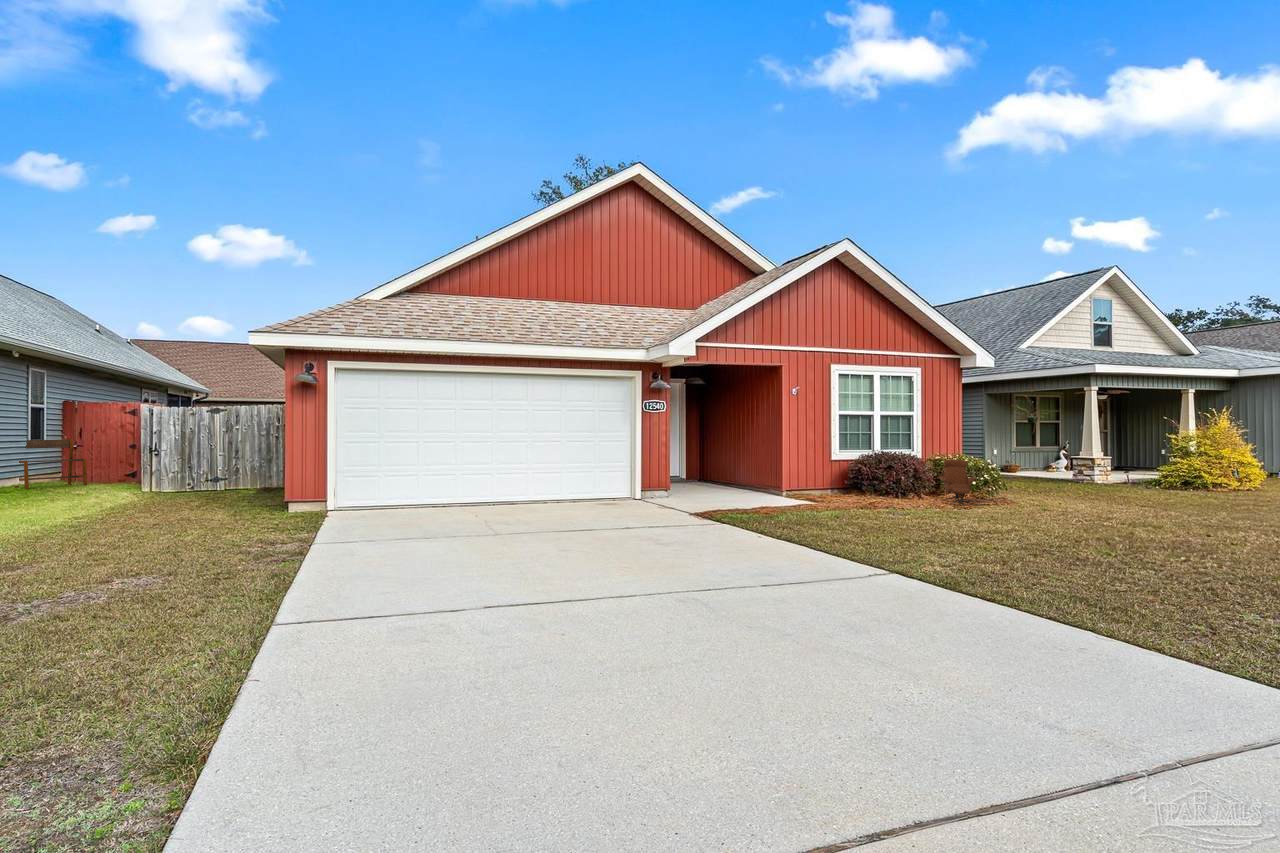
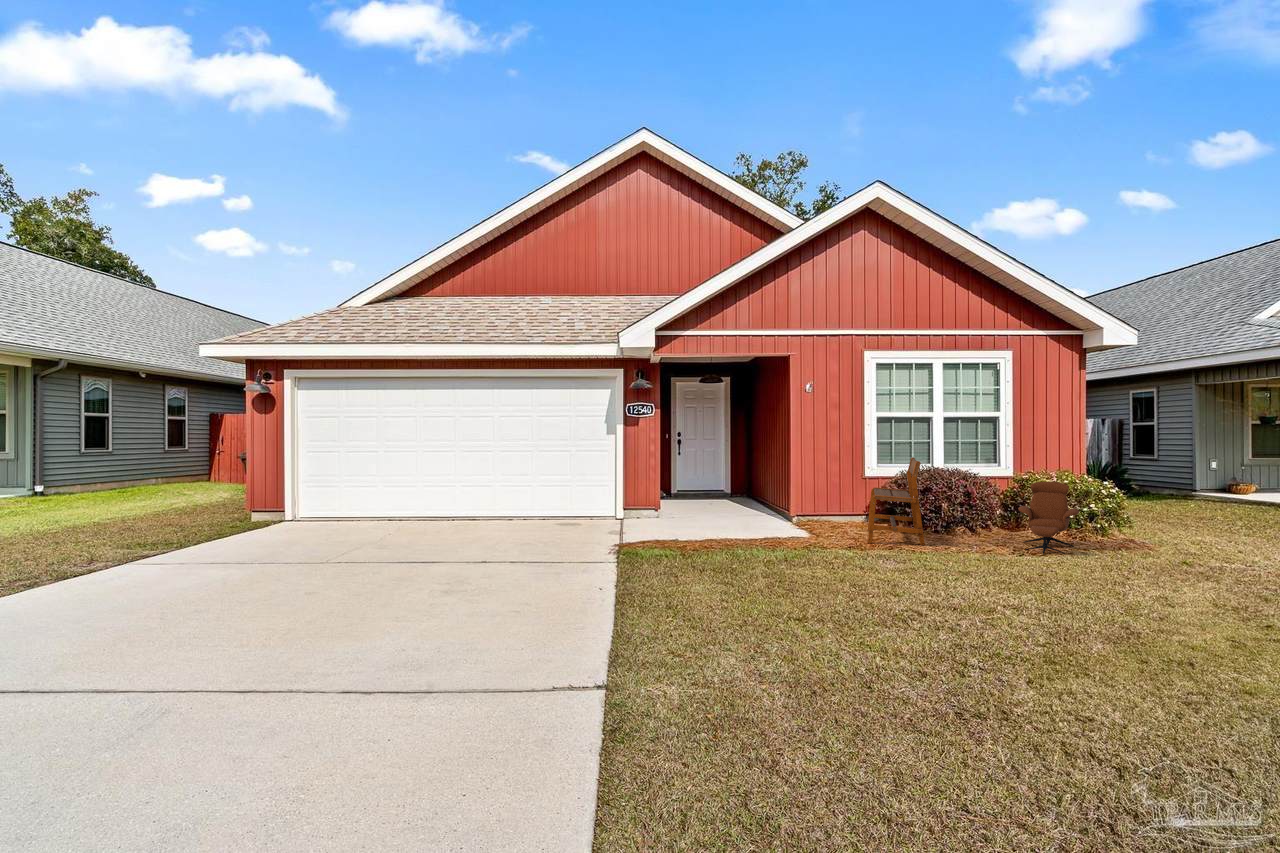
bench: present [15,439,87,489] -> present [868,457,925,545]

